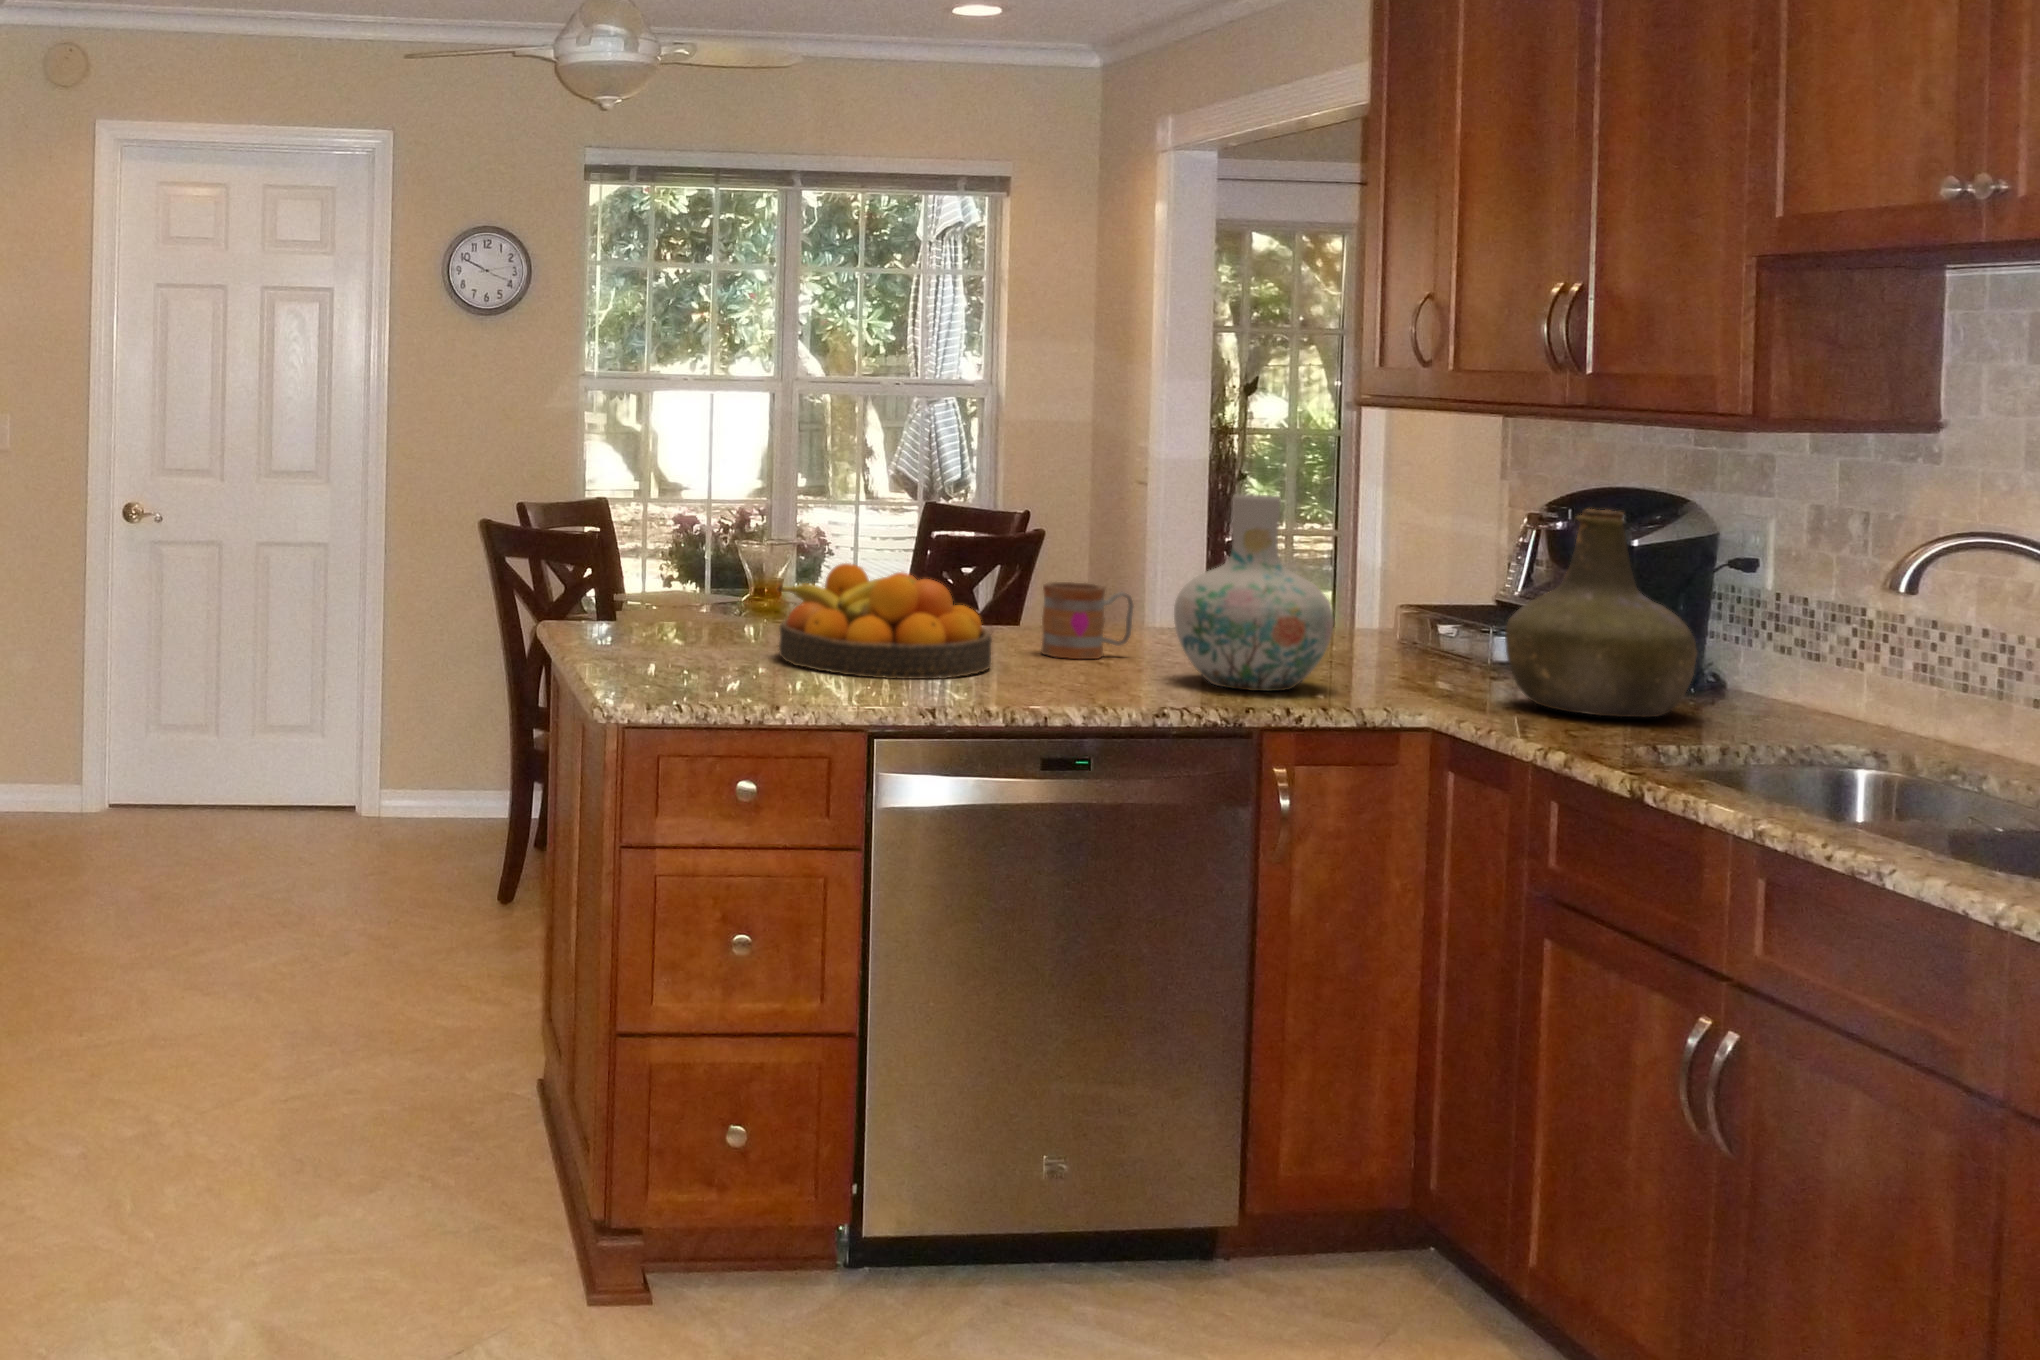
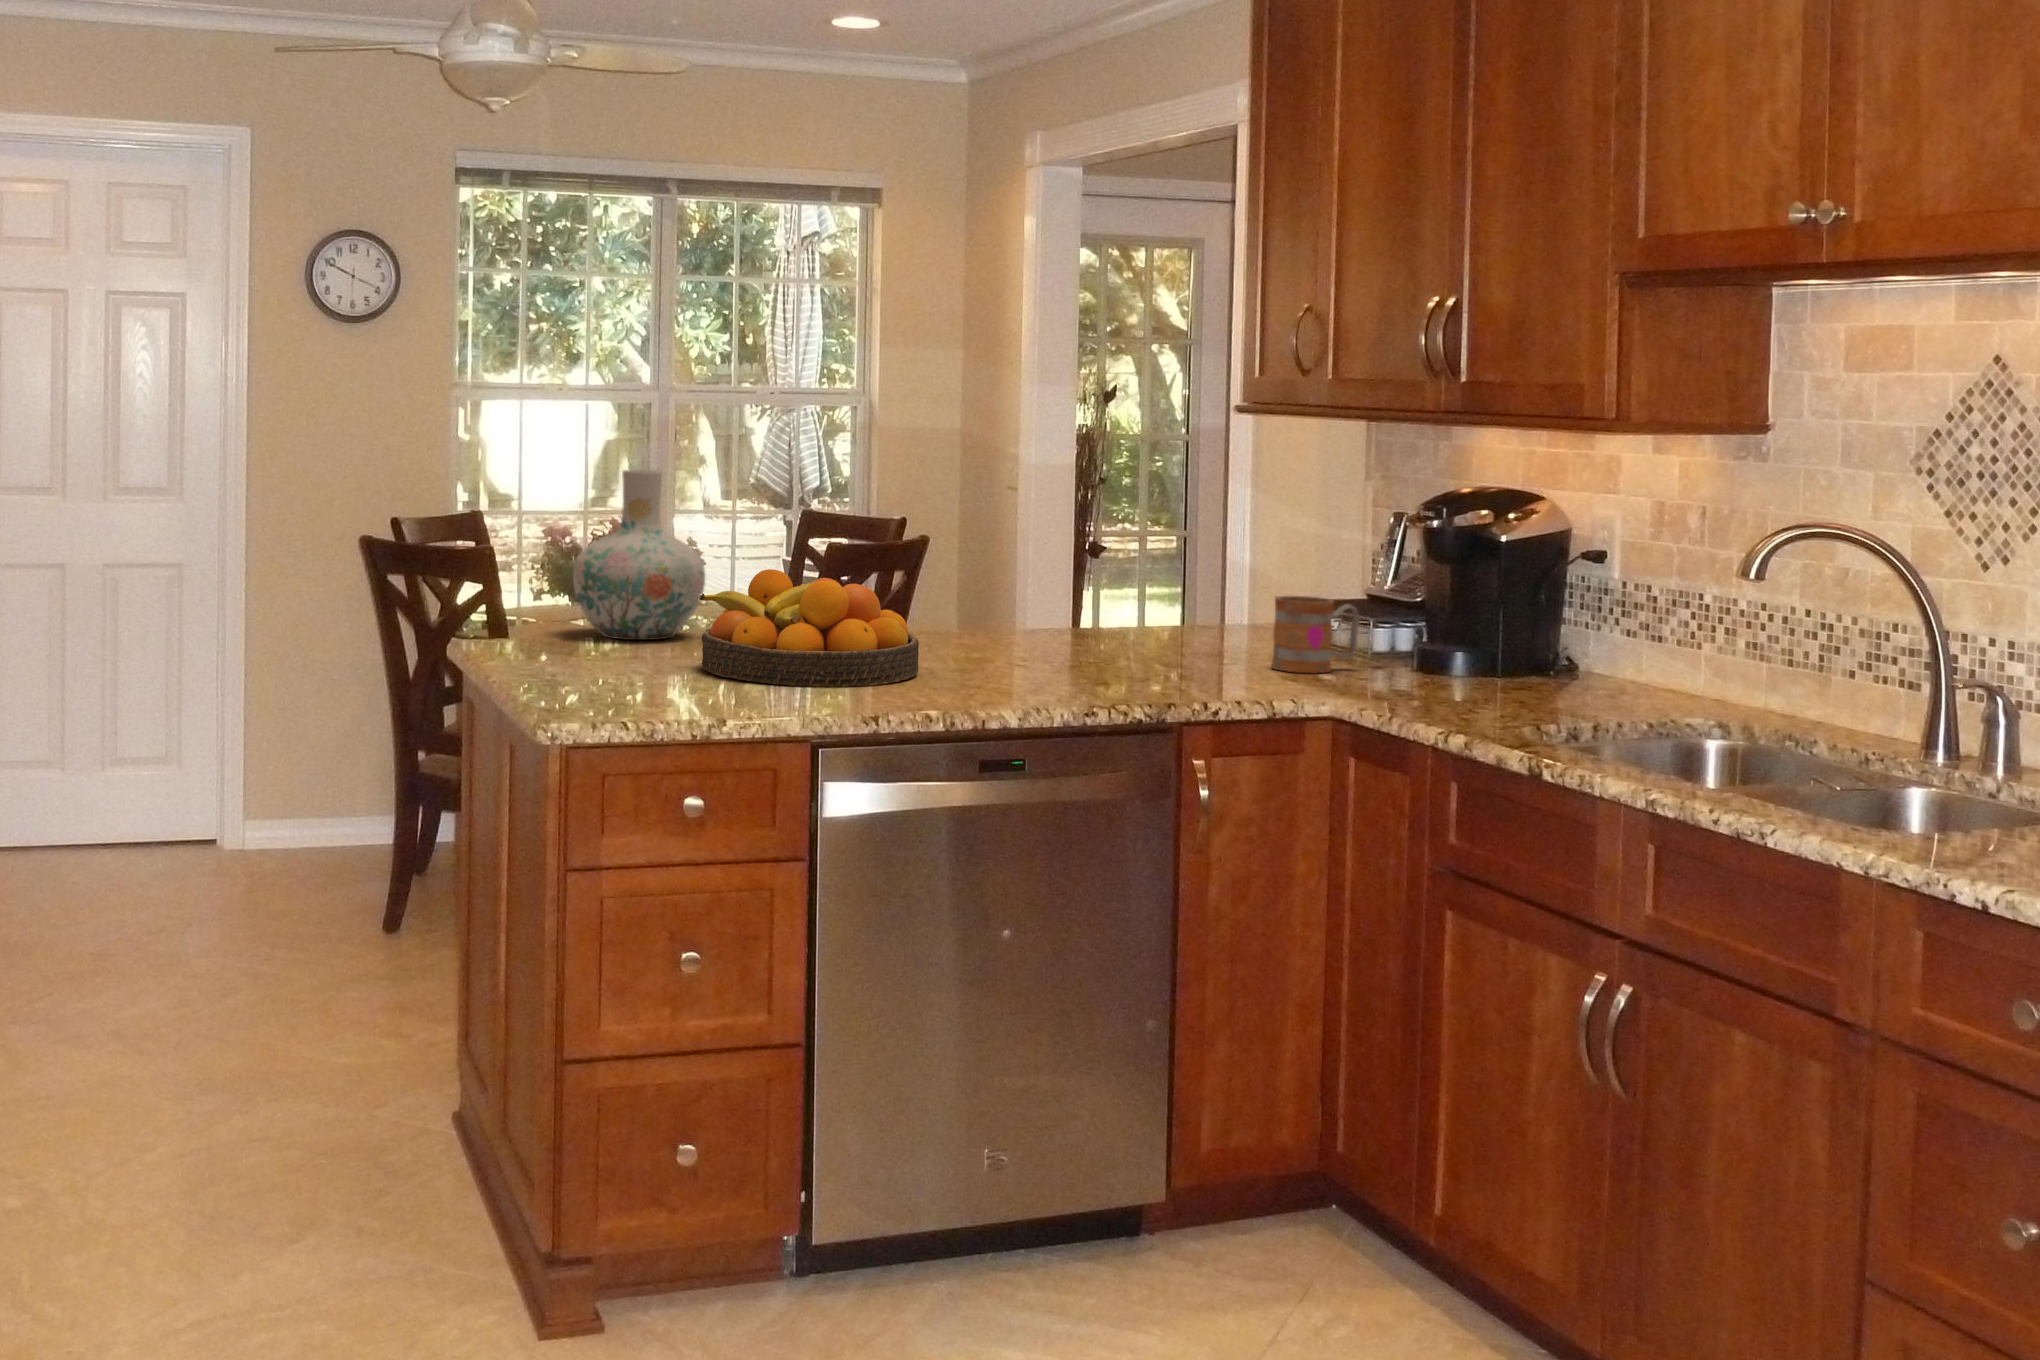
vase: present [1174,494,1334,691] -> present [573,470,705,640]
bottle: present [1505,509,1697,717] -> none [1397,506,1563,699]
mug: present [1041,582,1134,659] -> present [1272,596,1359,673]

